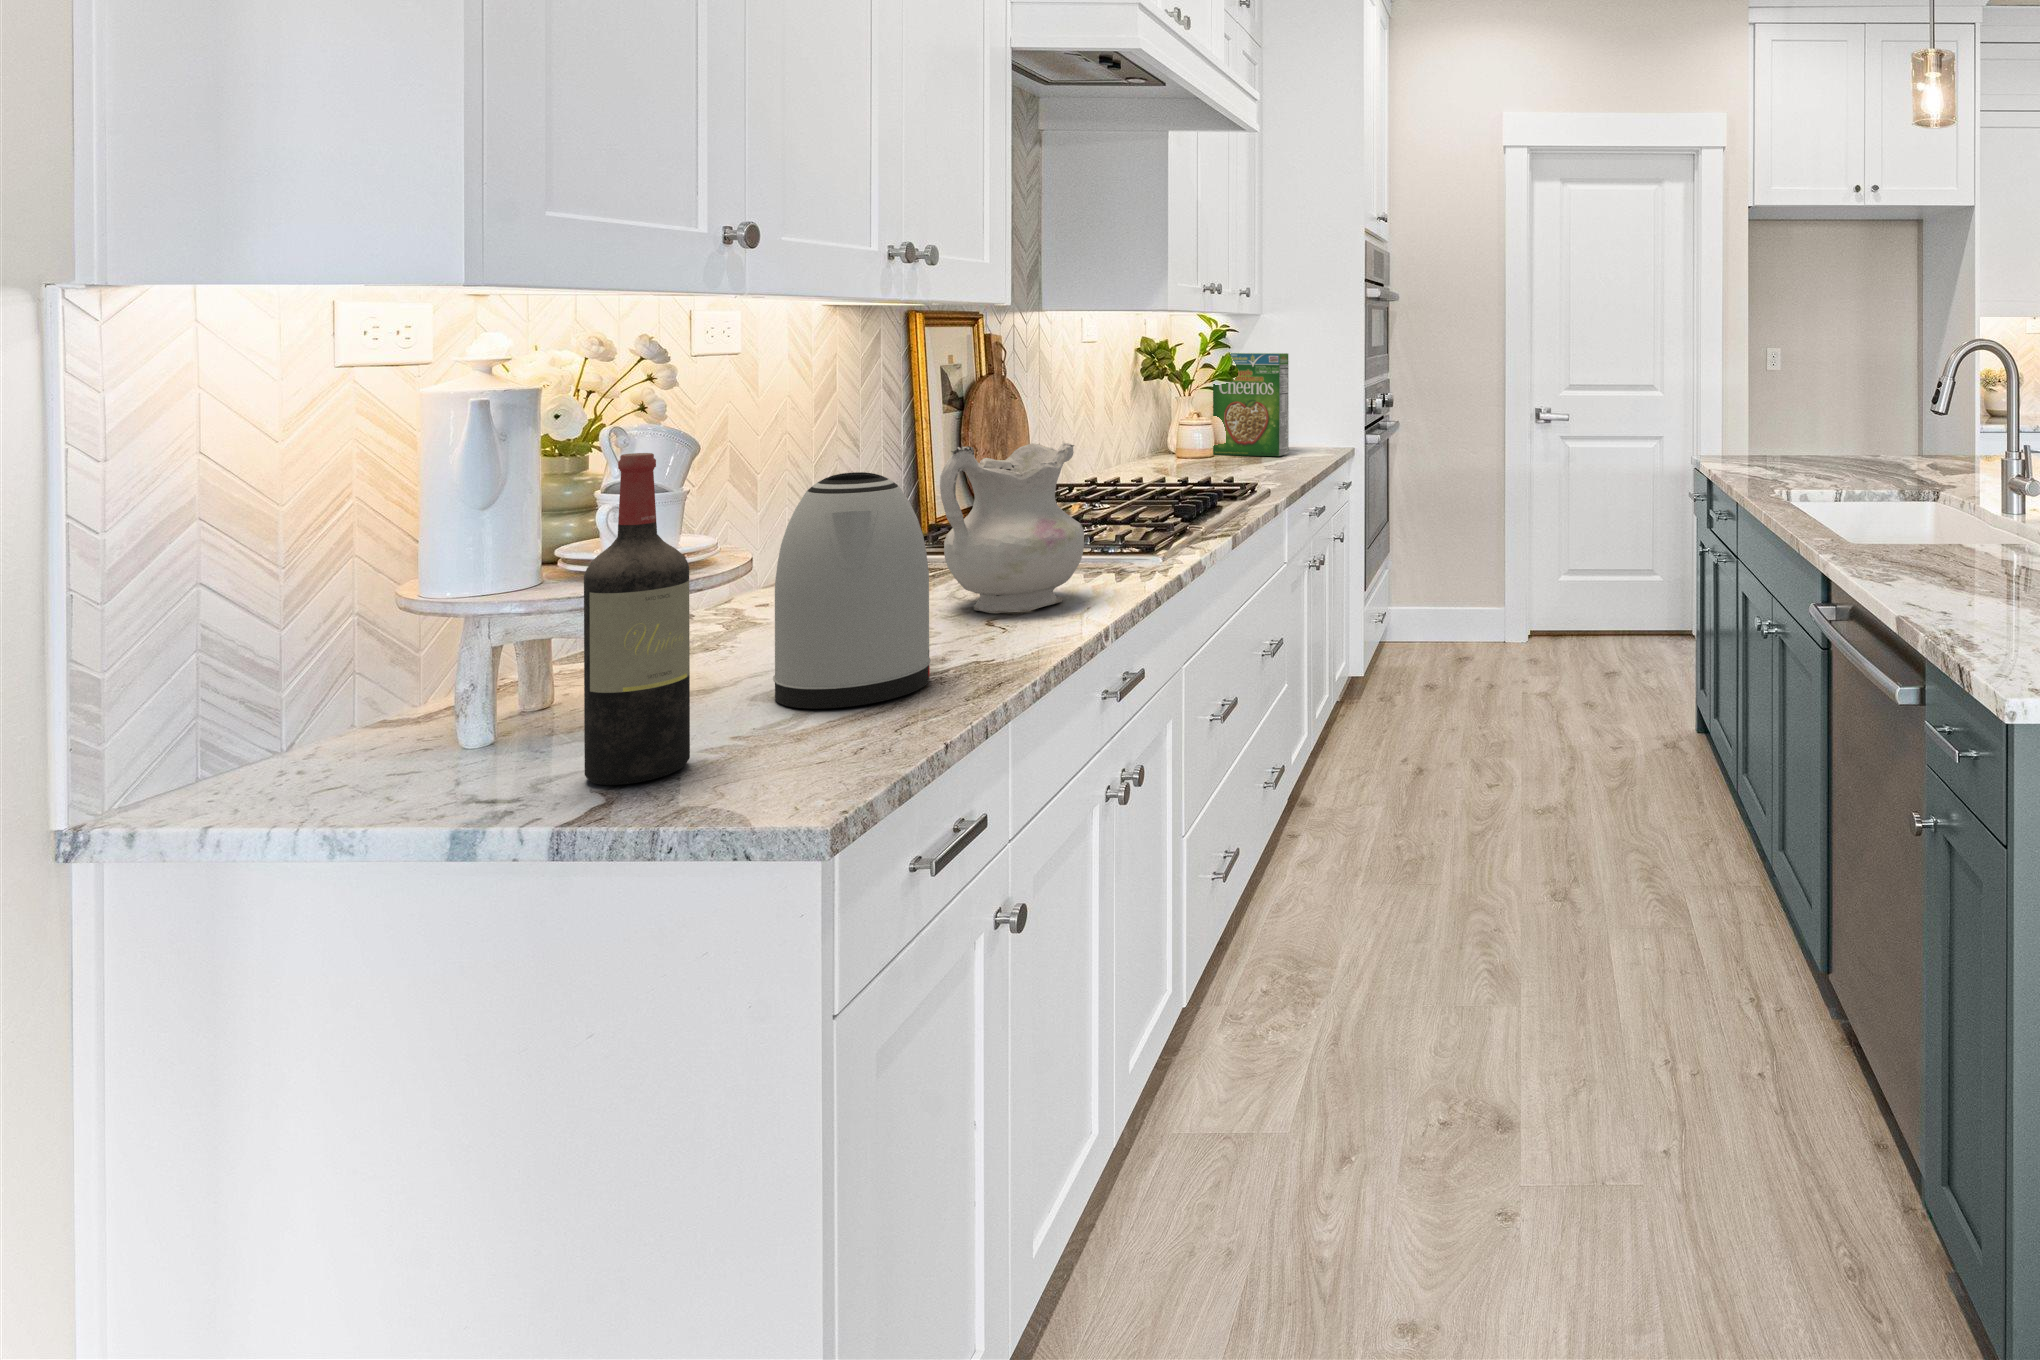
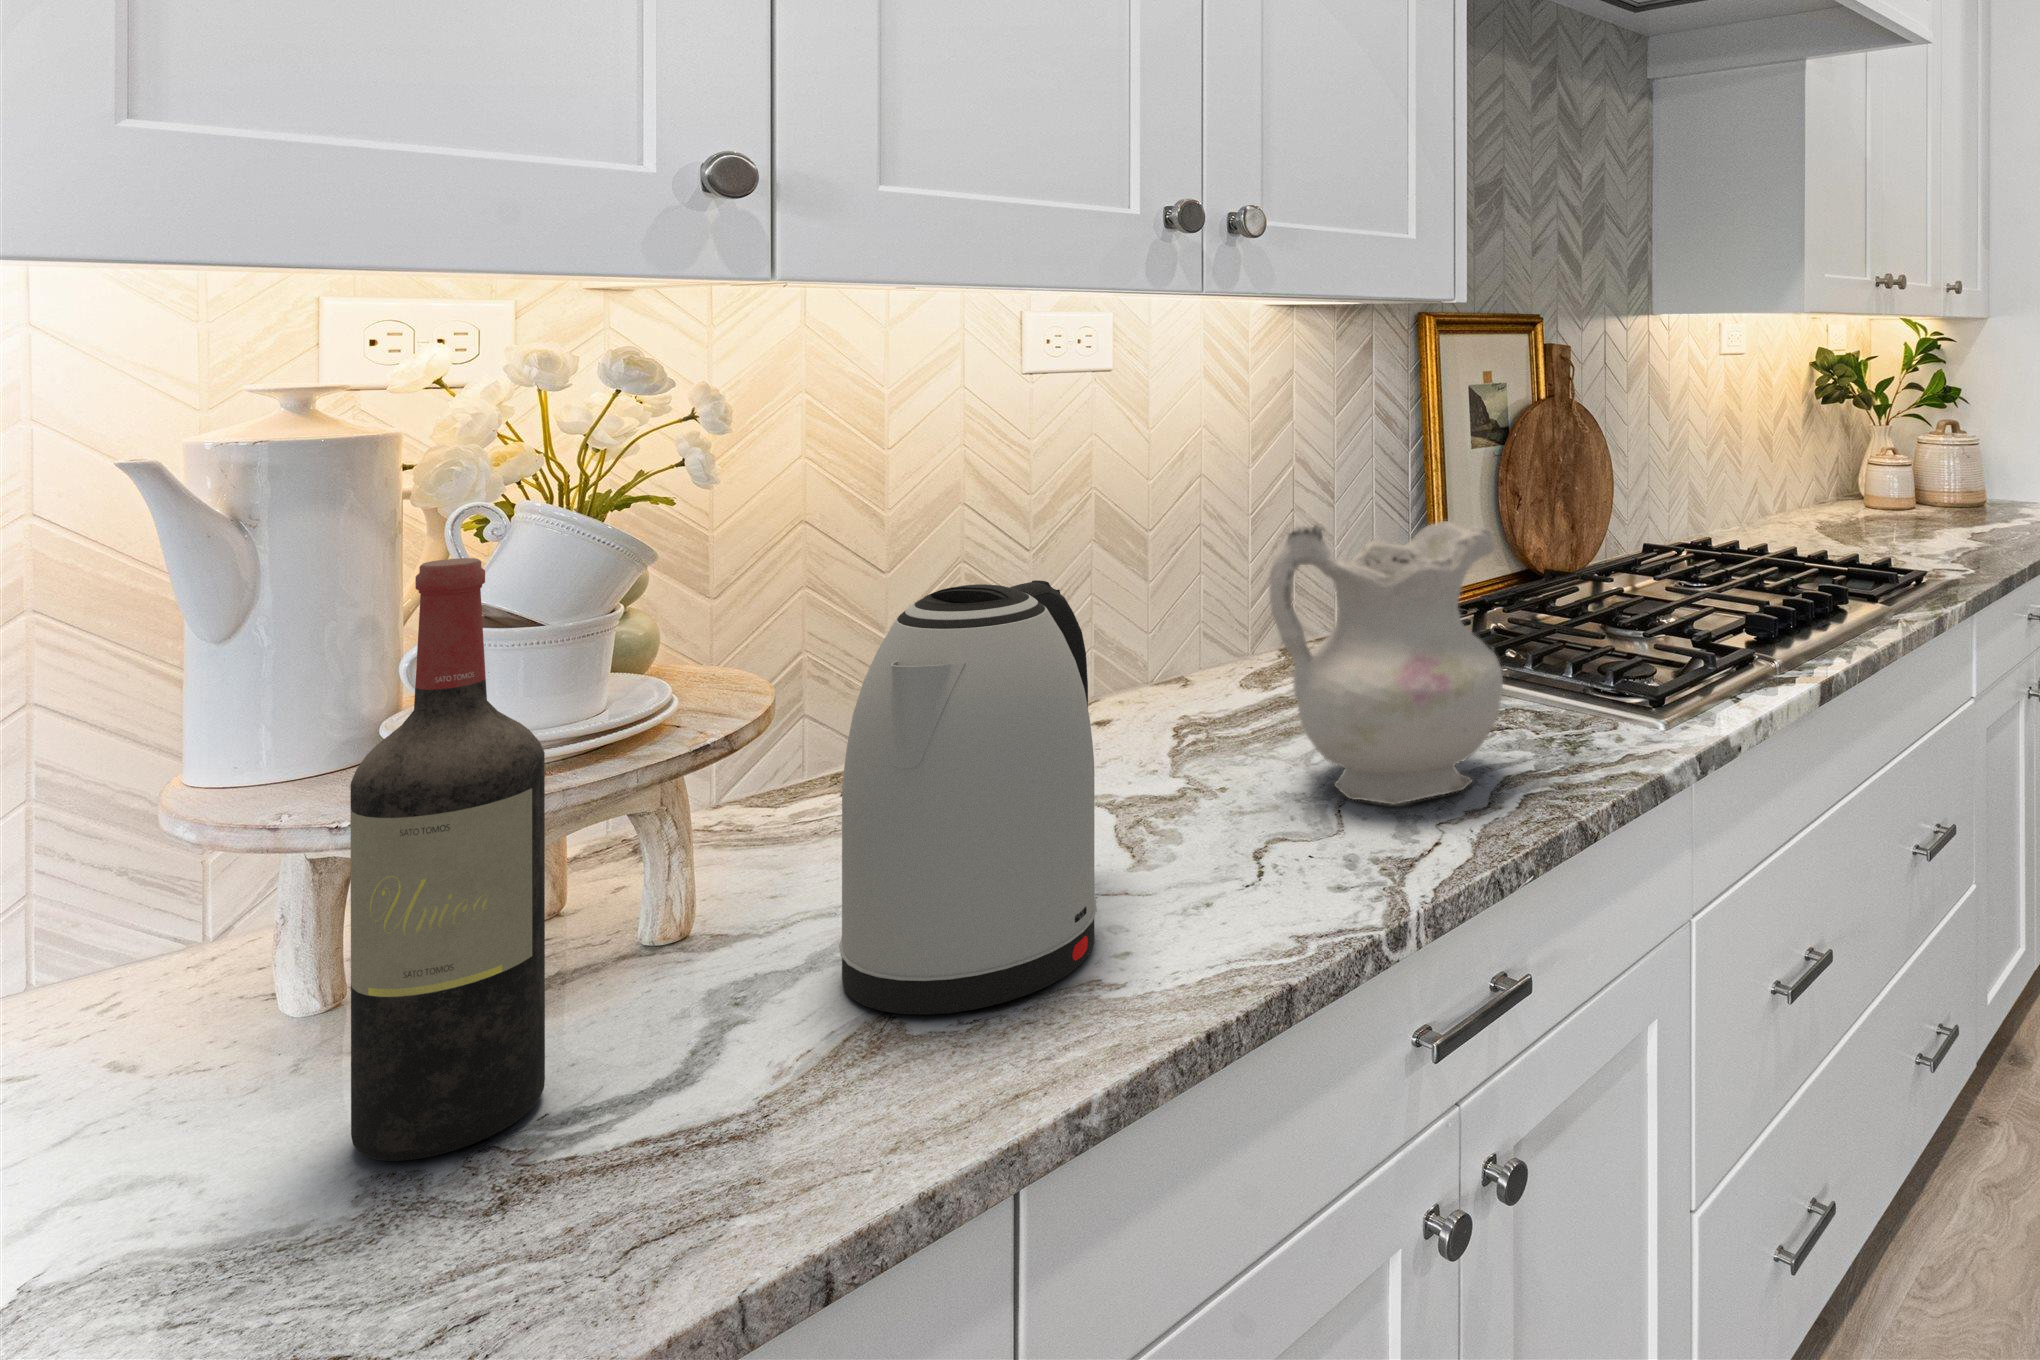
cereal box: present [1213,353,1289,456] -> none [1911,370,2019,519]

